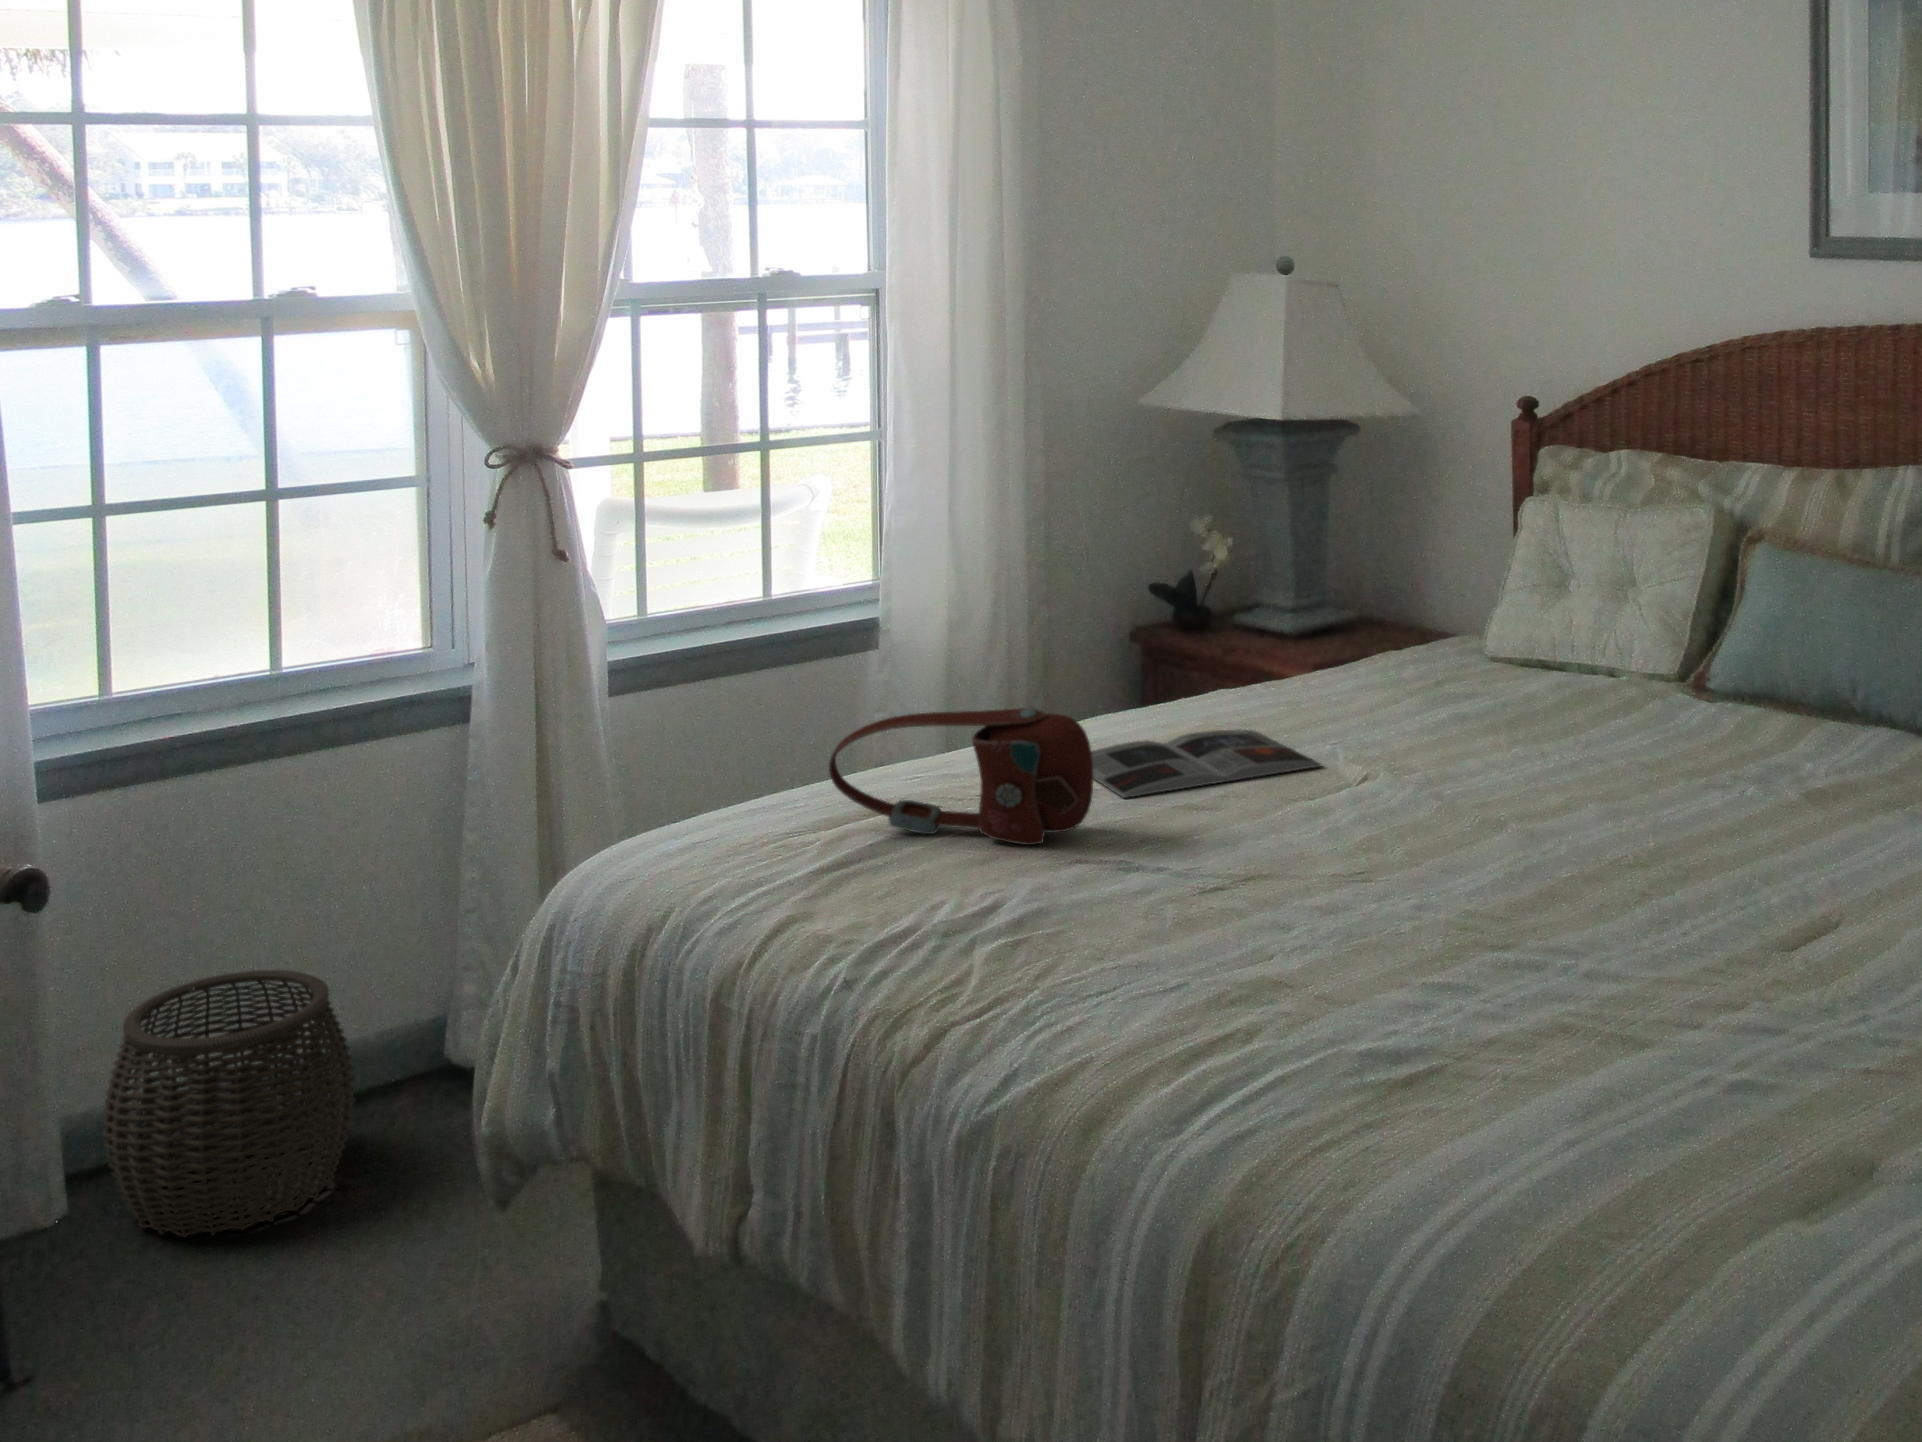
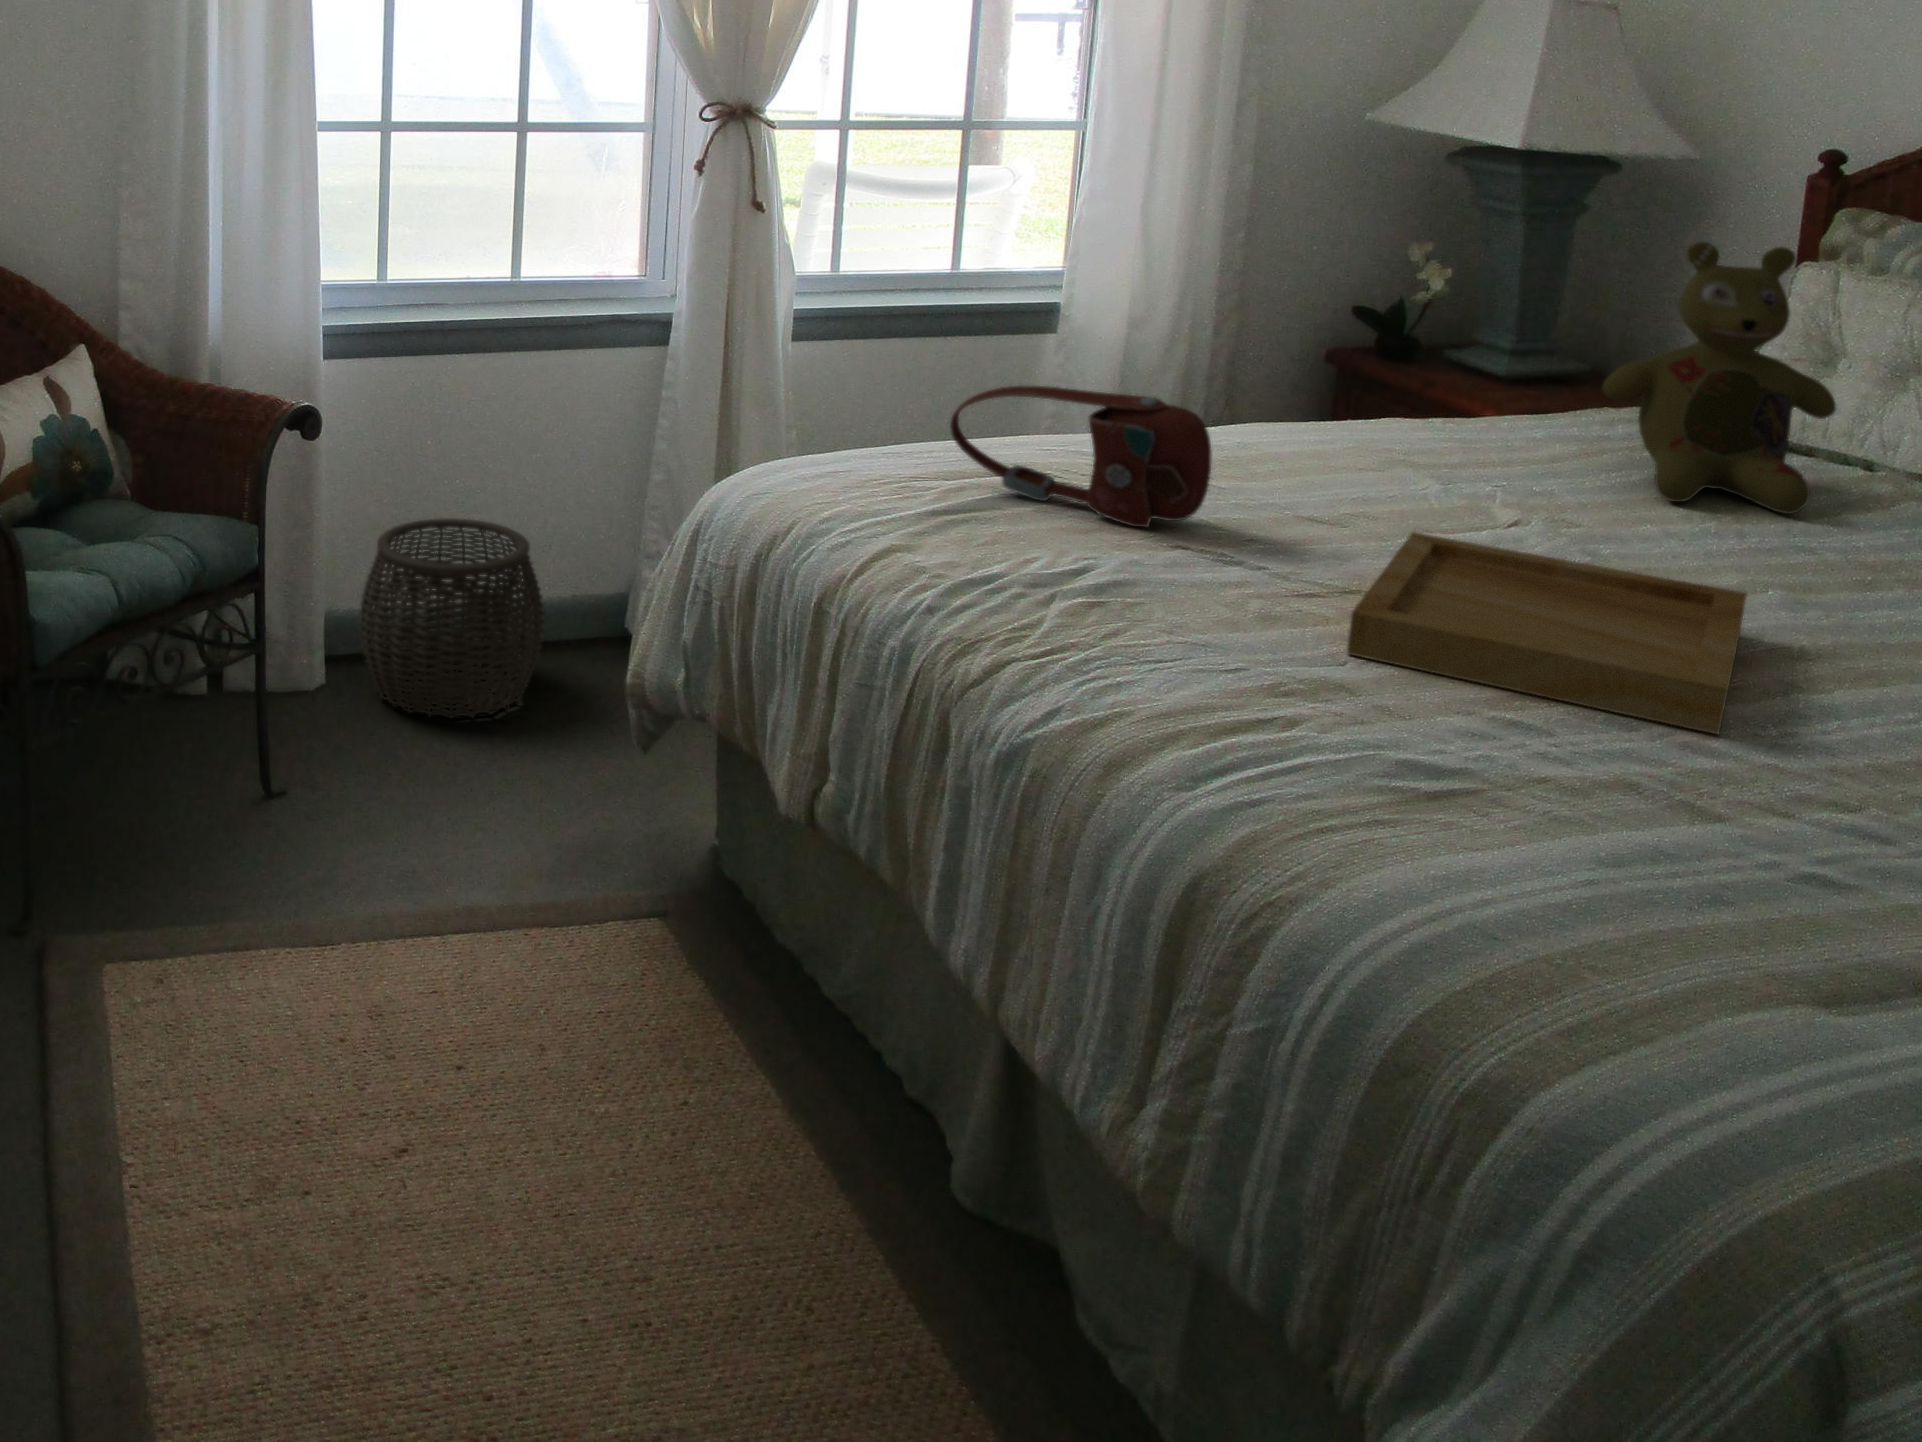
stuffed bear: none [1387,491,1561,729] -> present [1603,242,1836,514]
magazine: present [1091,730,1322,798] -> none [1201,453,1486,511]
tray: none [1263,802,1582,950] -> present [1347,532,1747,734]

